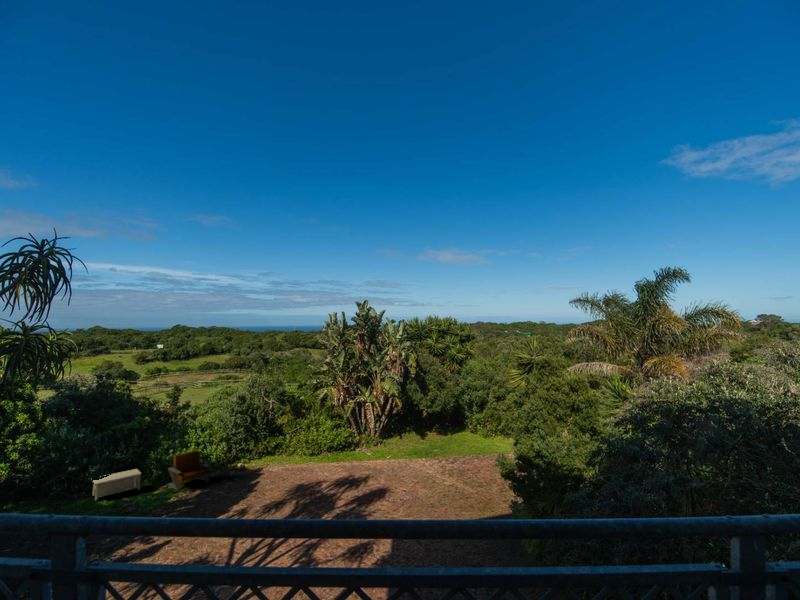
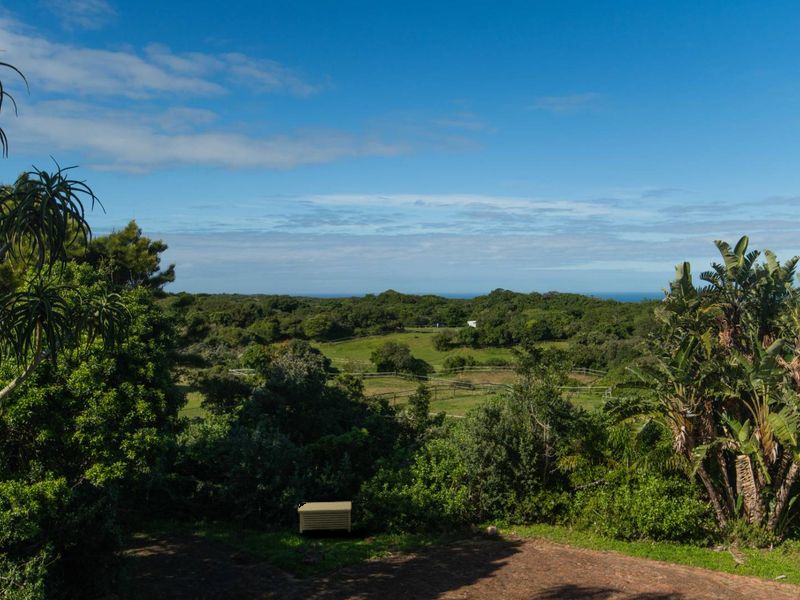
lounge chair: present [168,450,210,490] -> none [384,491,436,545]

